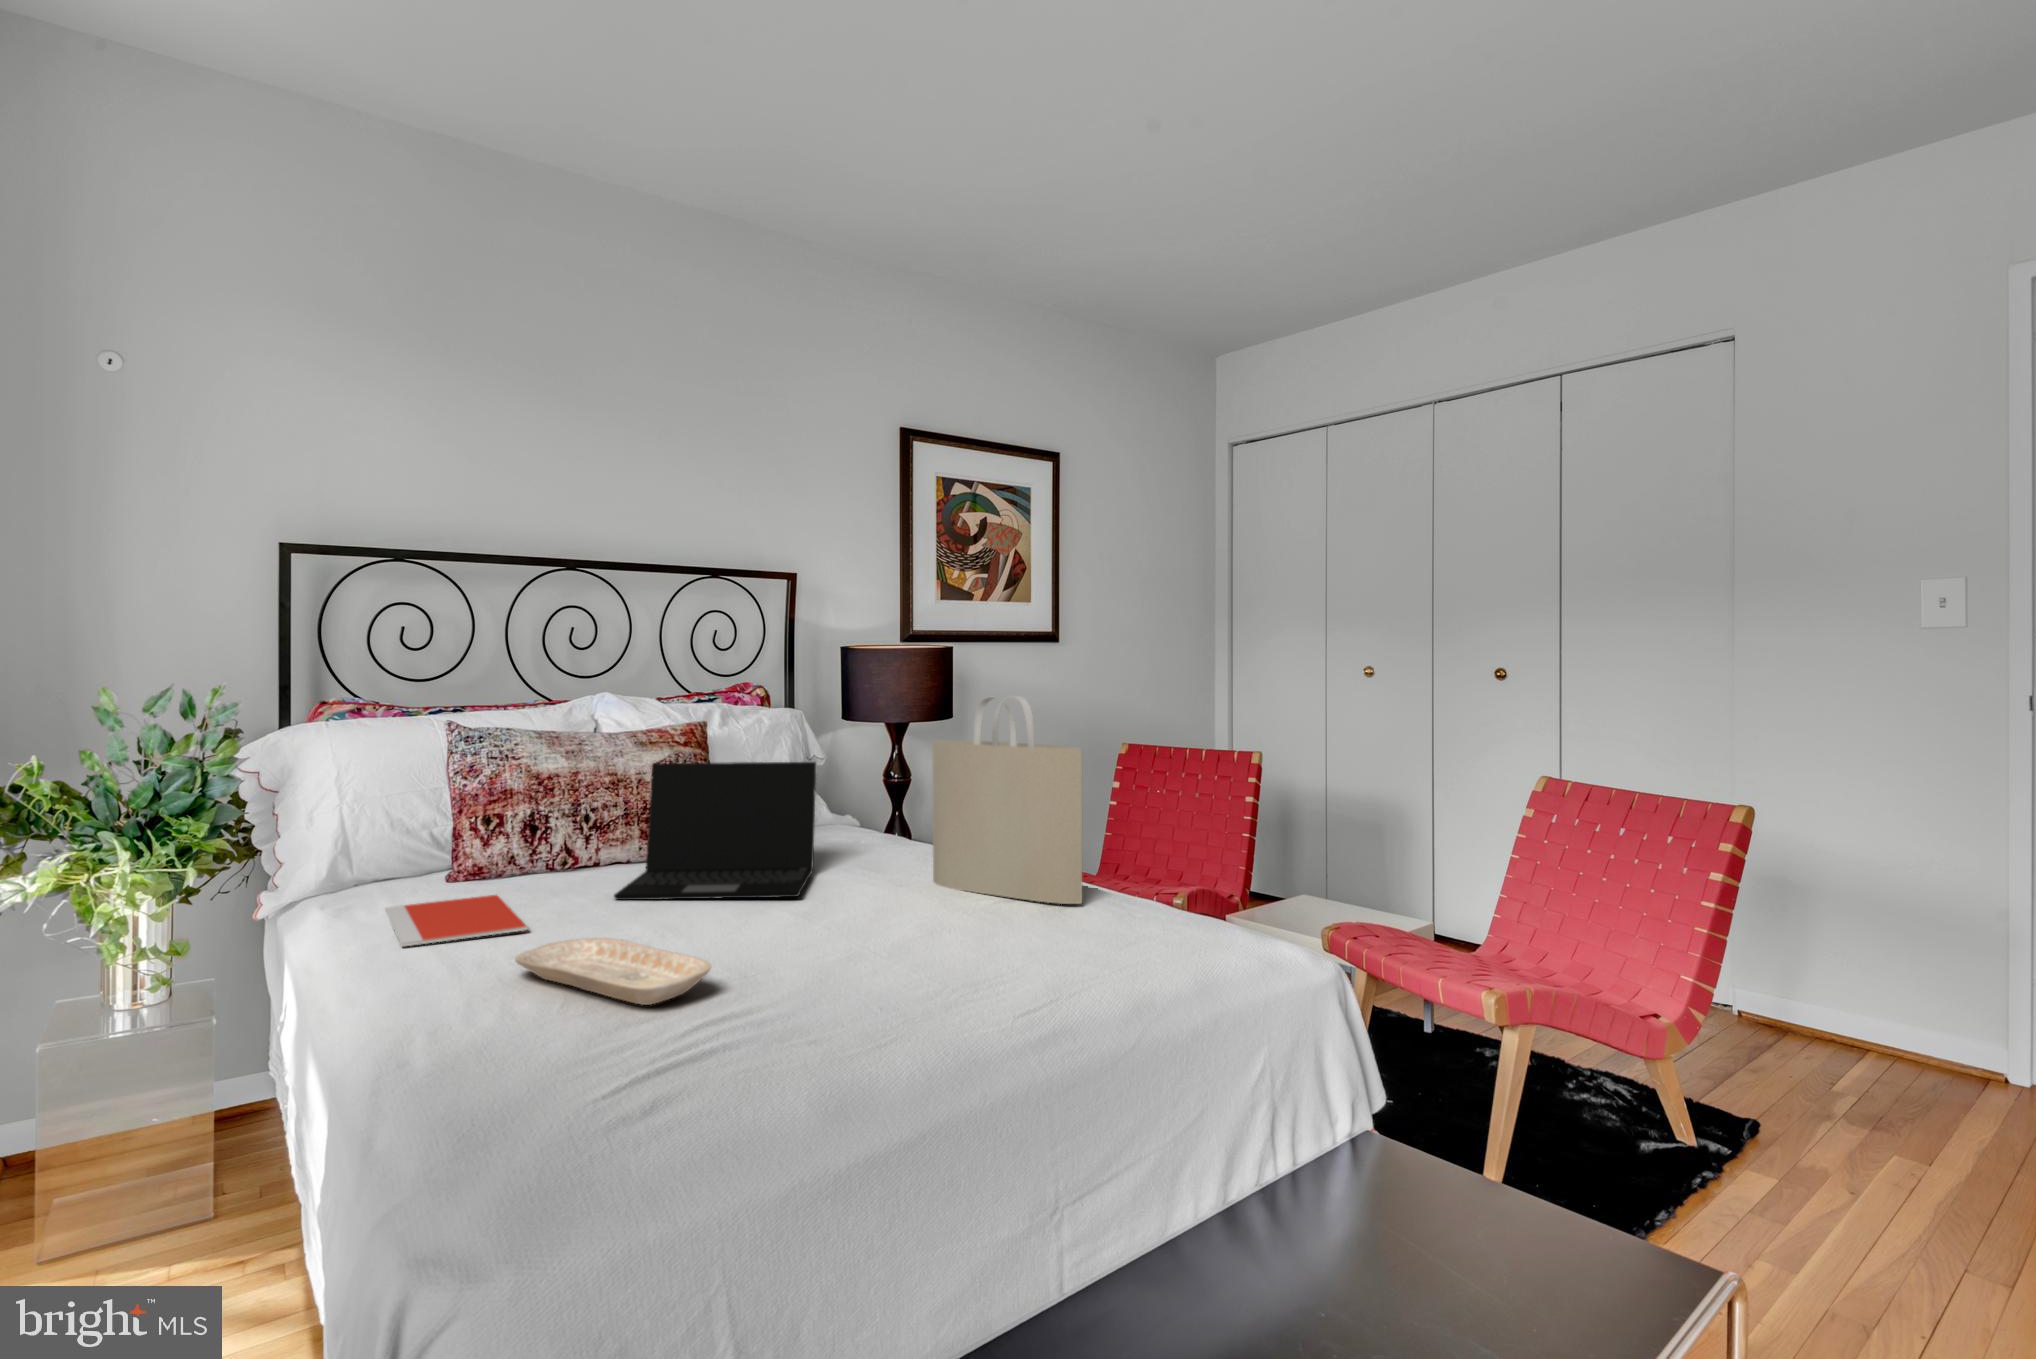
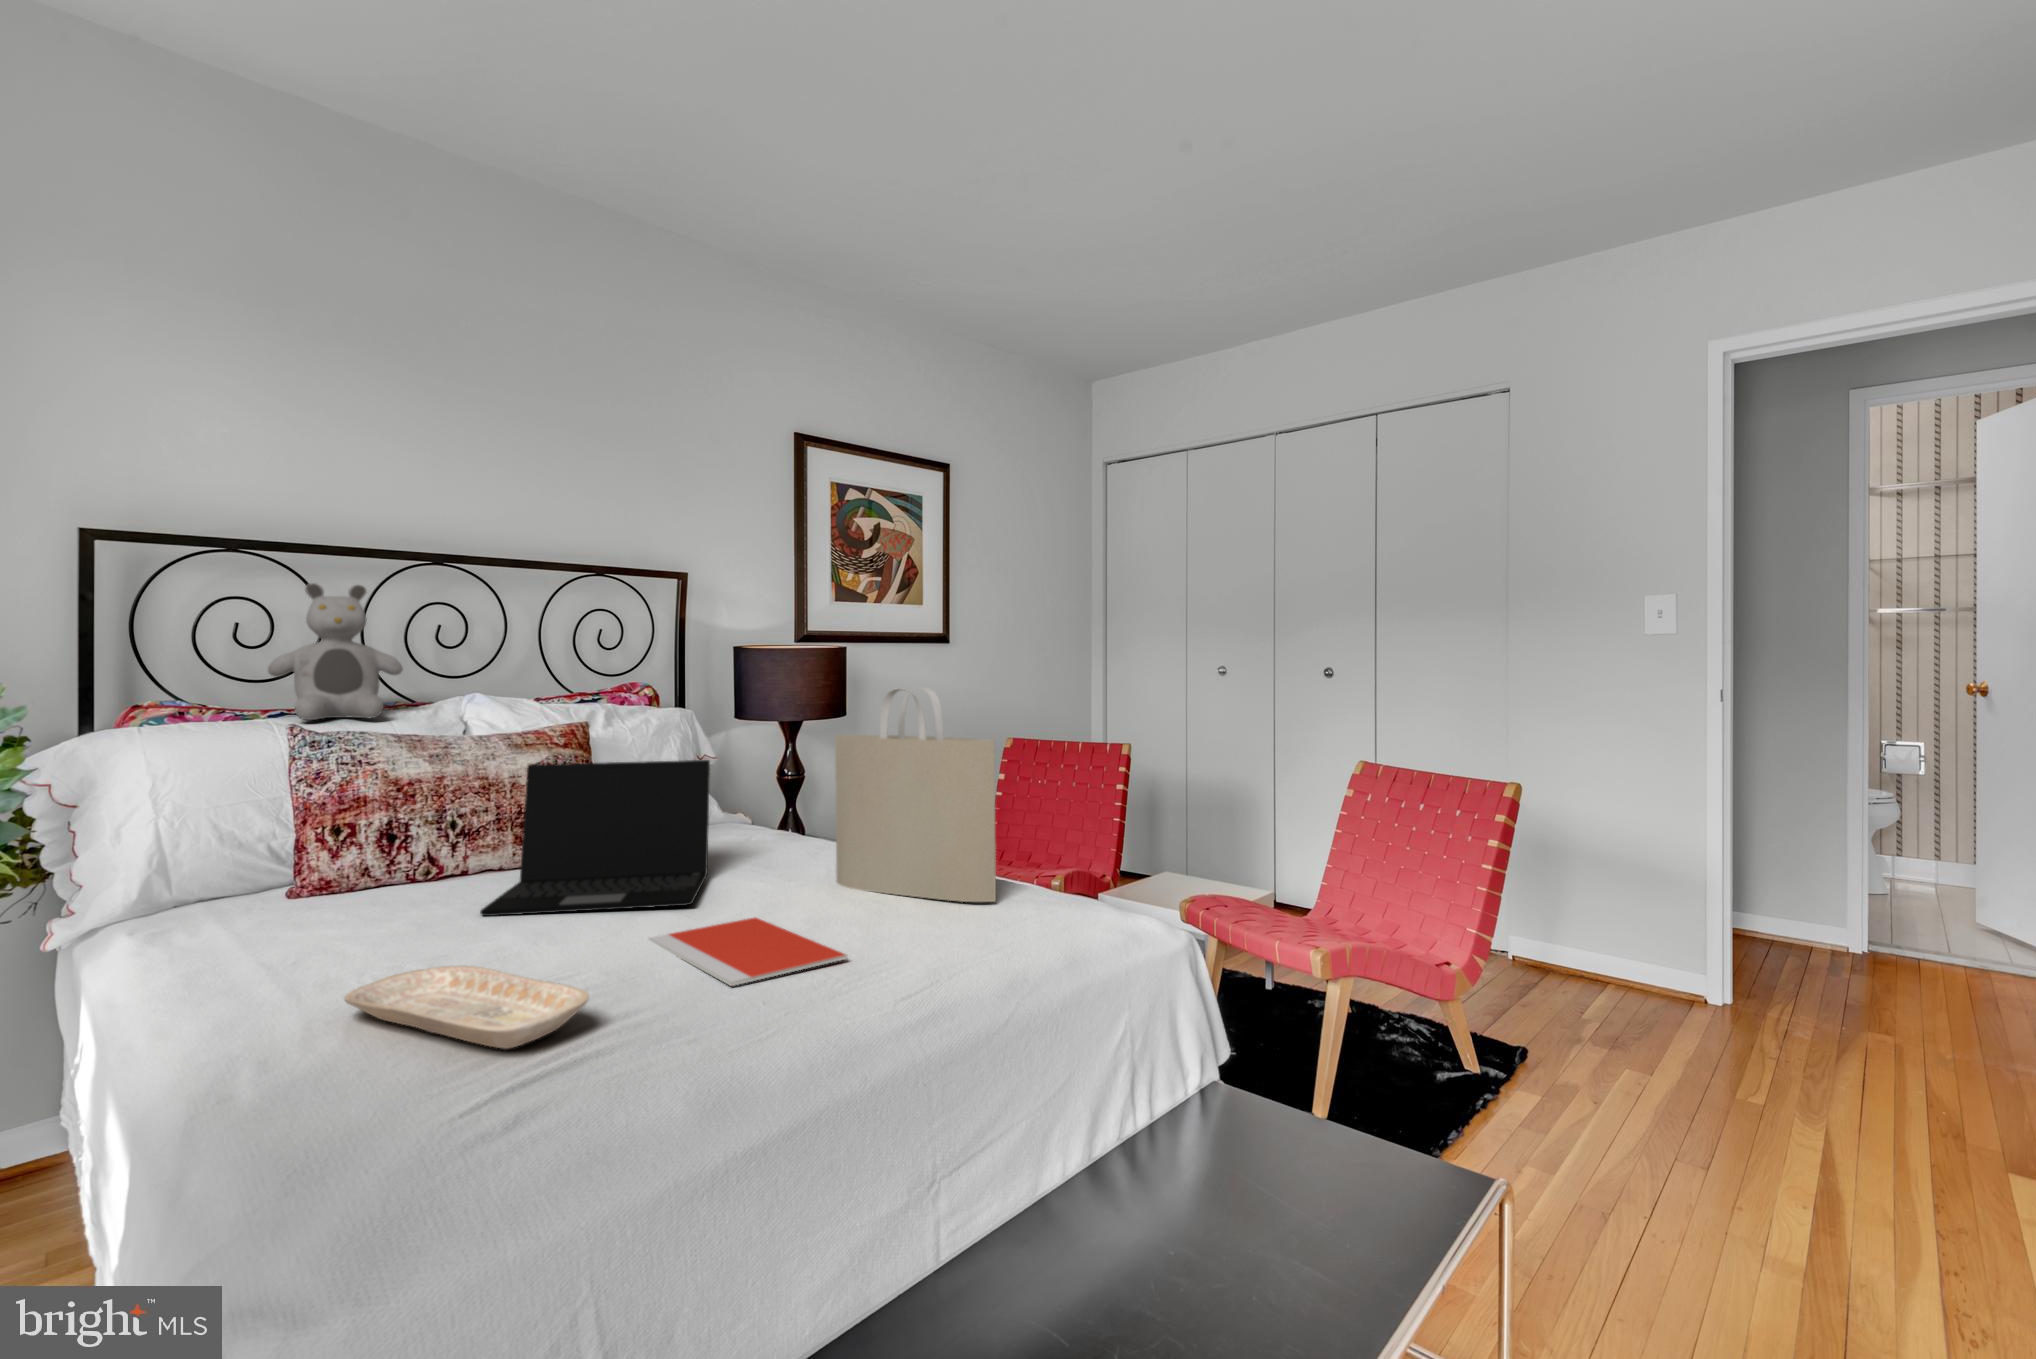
teddy bear: none [426,593,540,719] -> present [268,583,403,720]
notebook: present [385,895,528,946] -> present [649,917,848,986]

